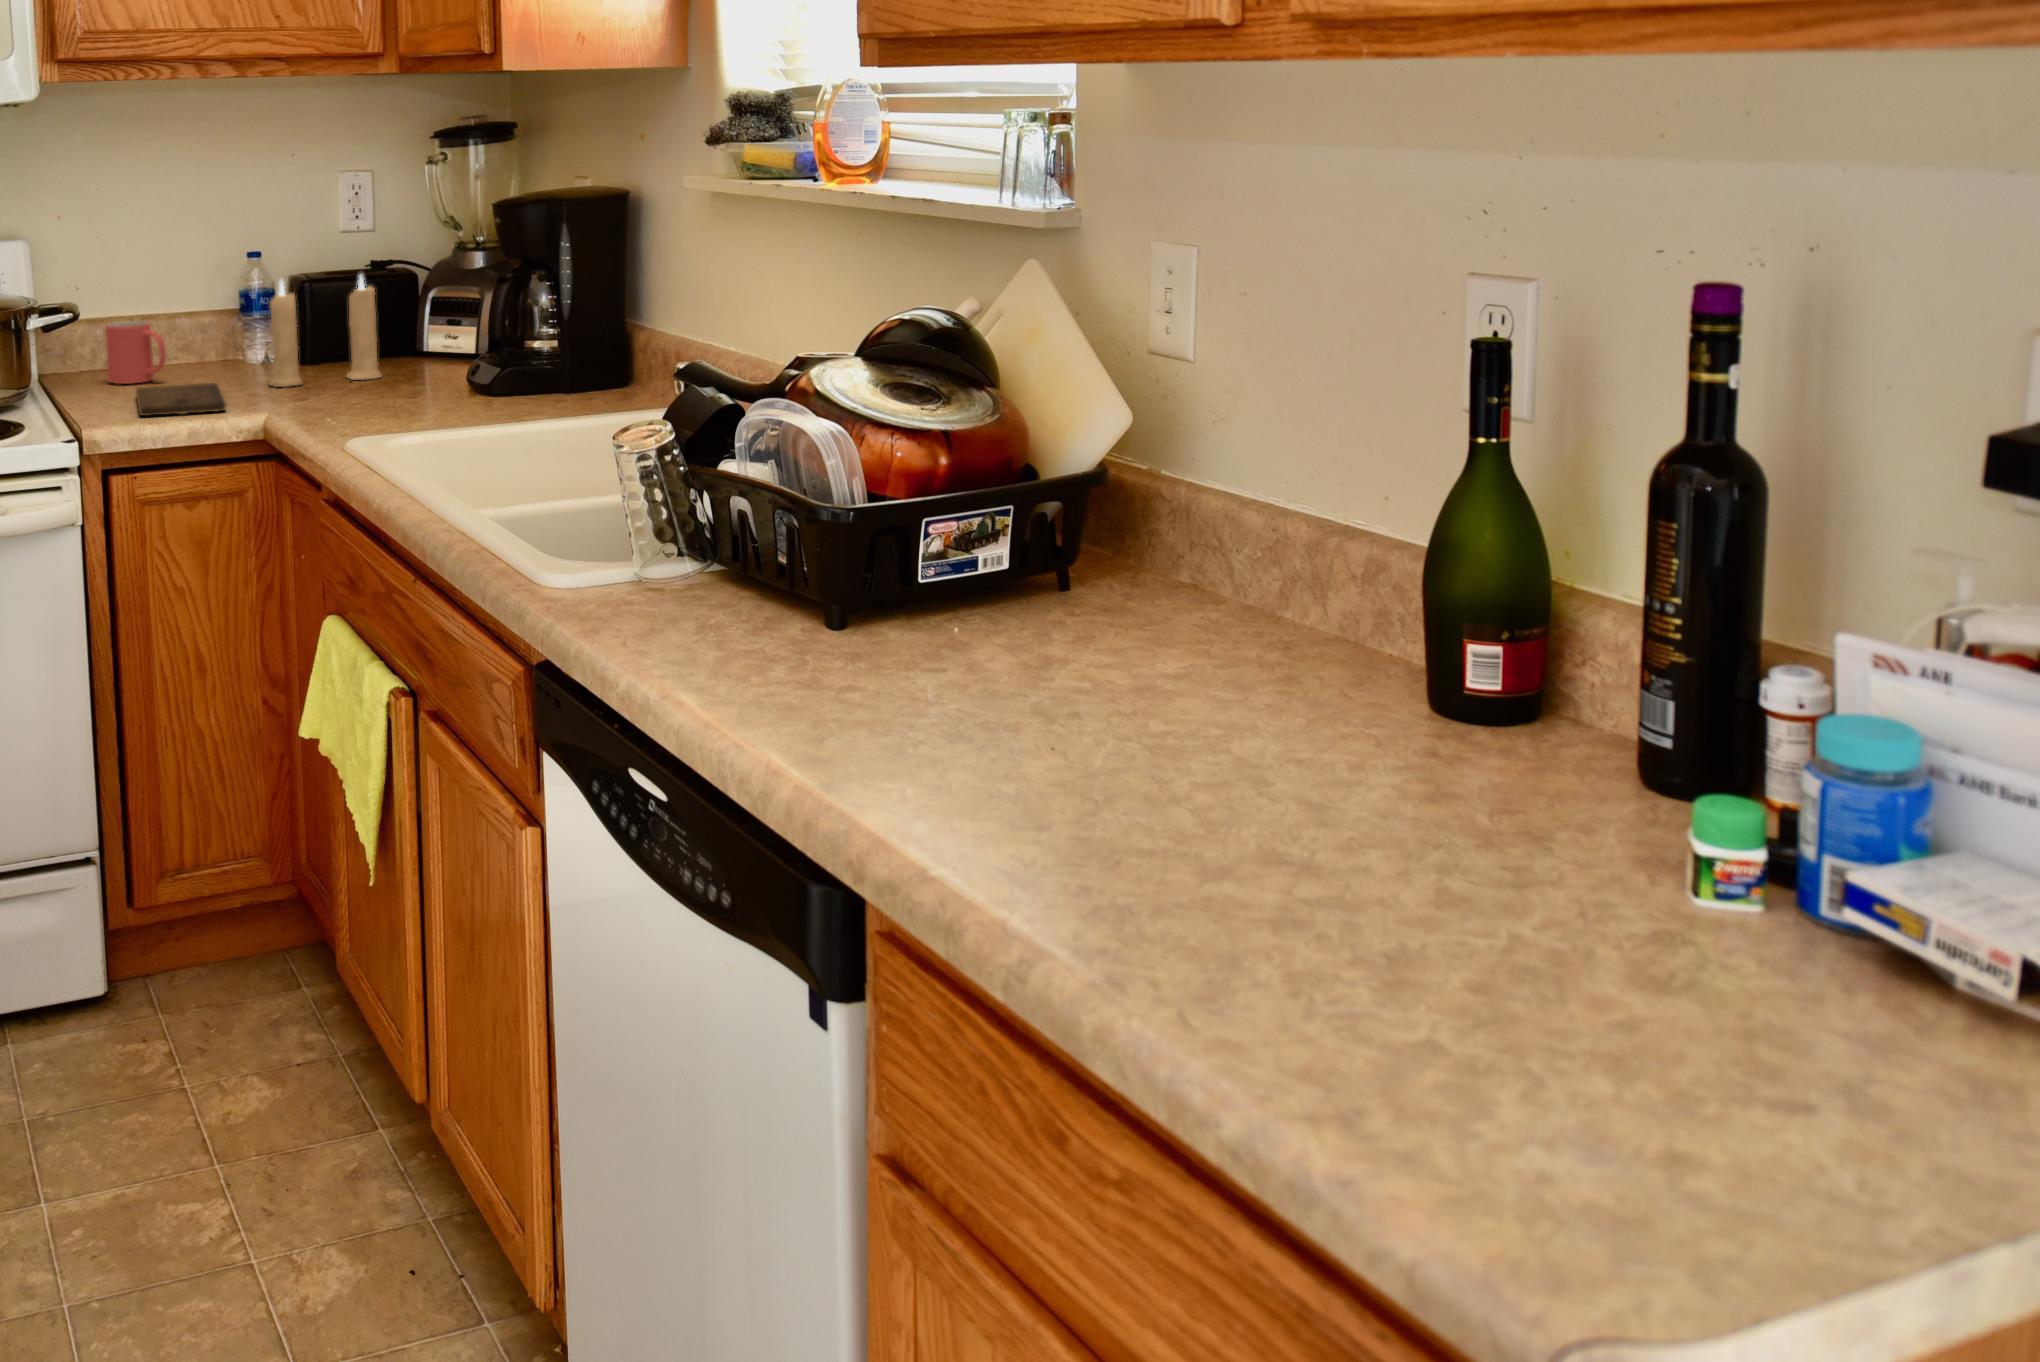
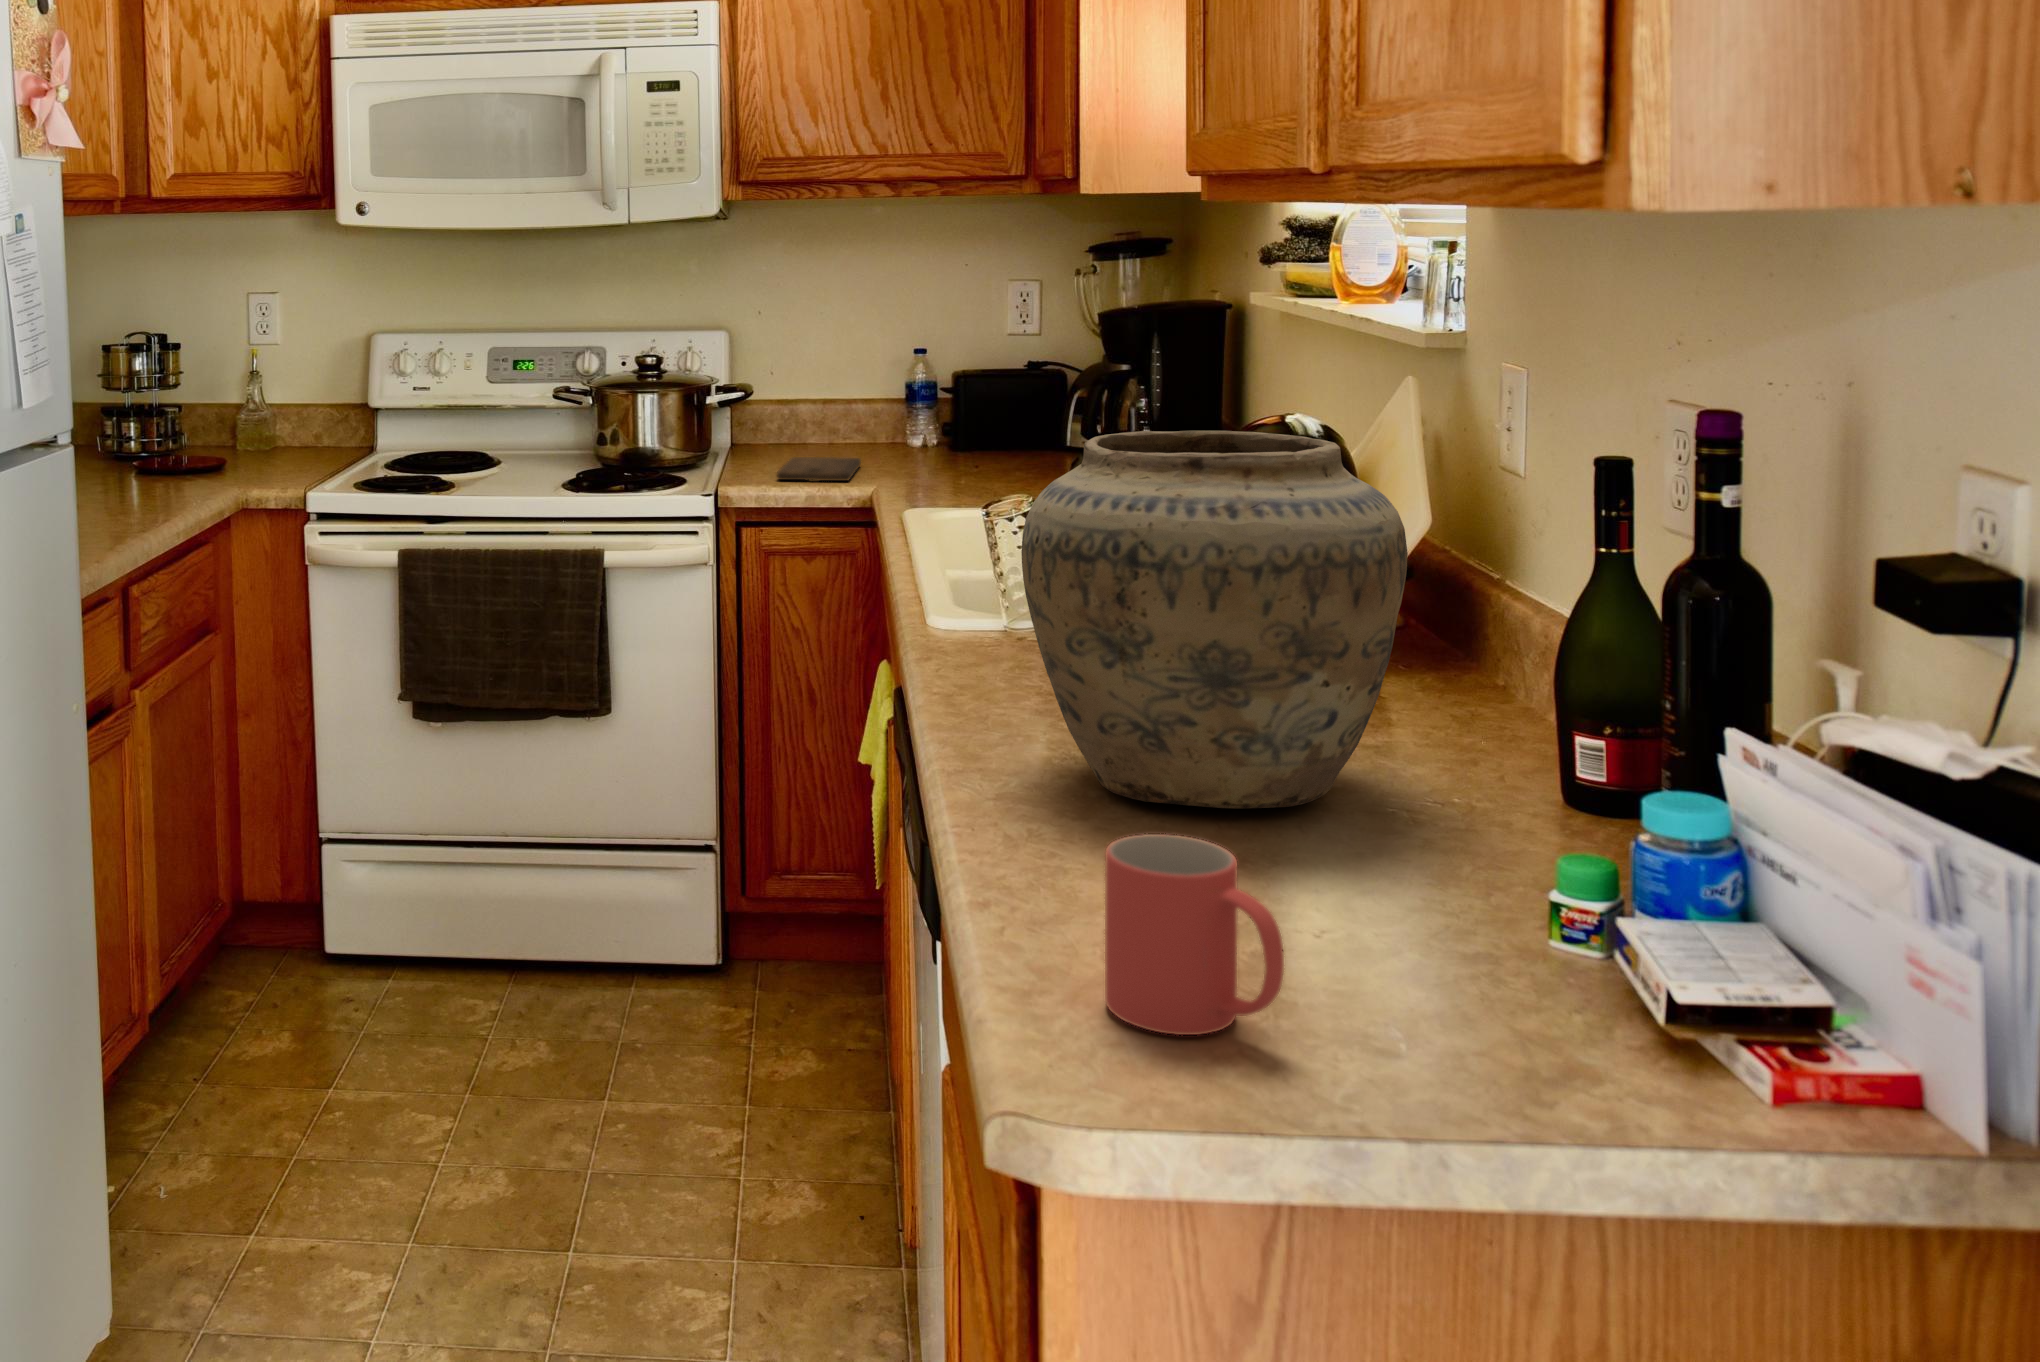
candle: present [269,275,381,387] -> none [908,367,1014,466]
mug: present [105,321,166,384] -> present [1105,834,1284,1035]
vase: none [830,327,1260,763] -> present [1021,431,1408,809]

